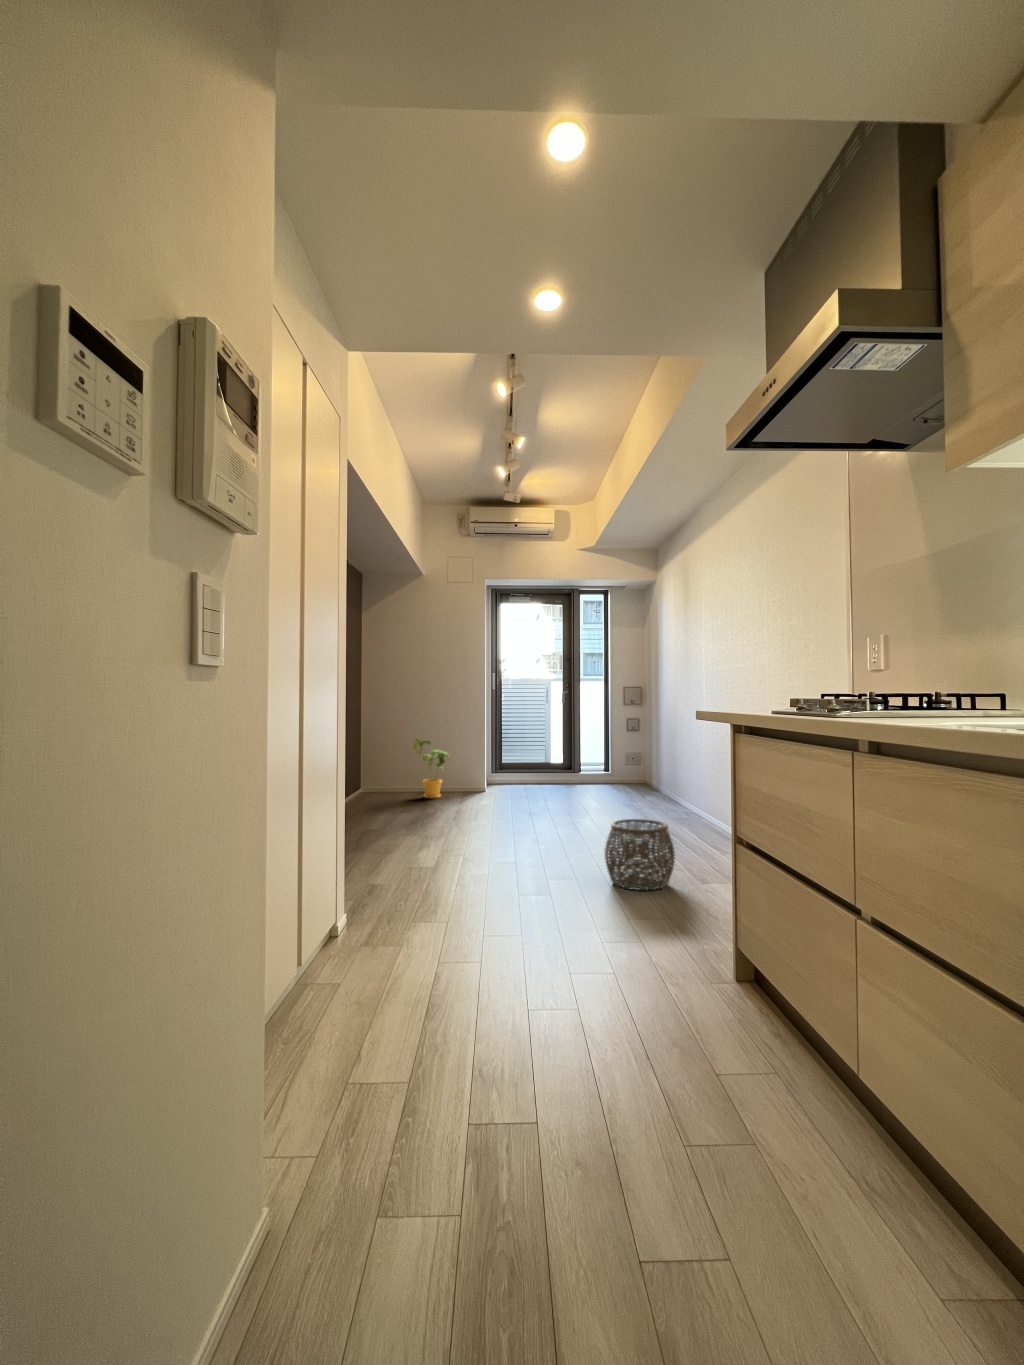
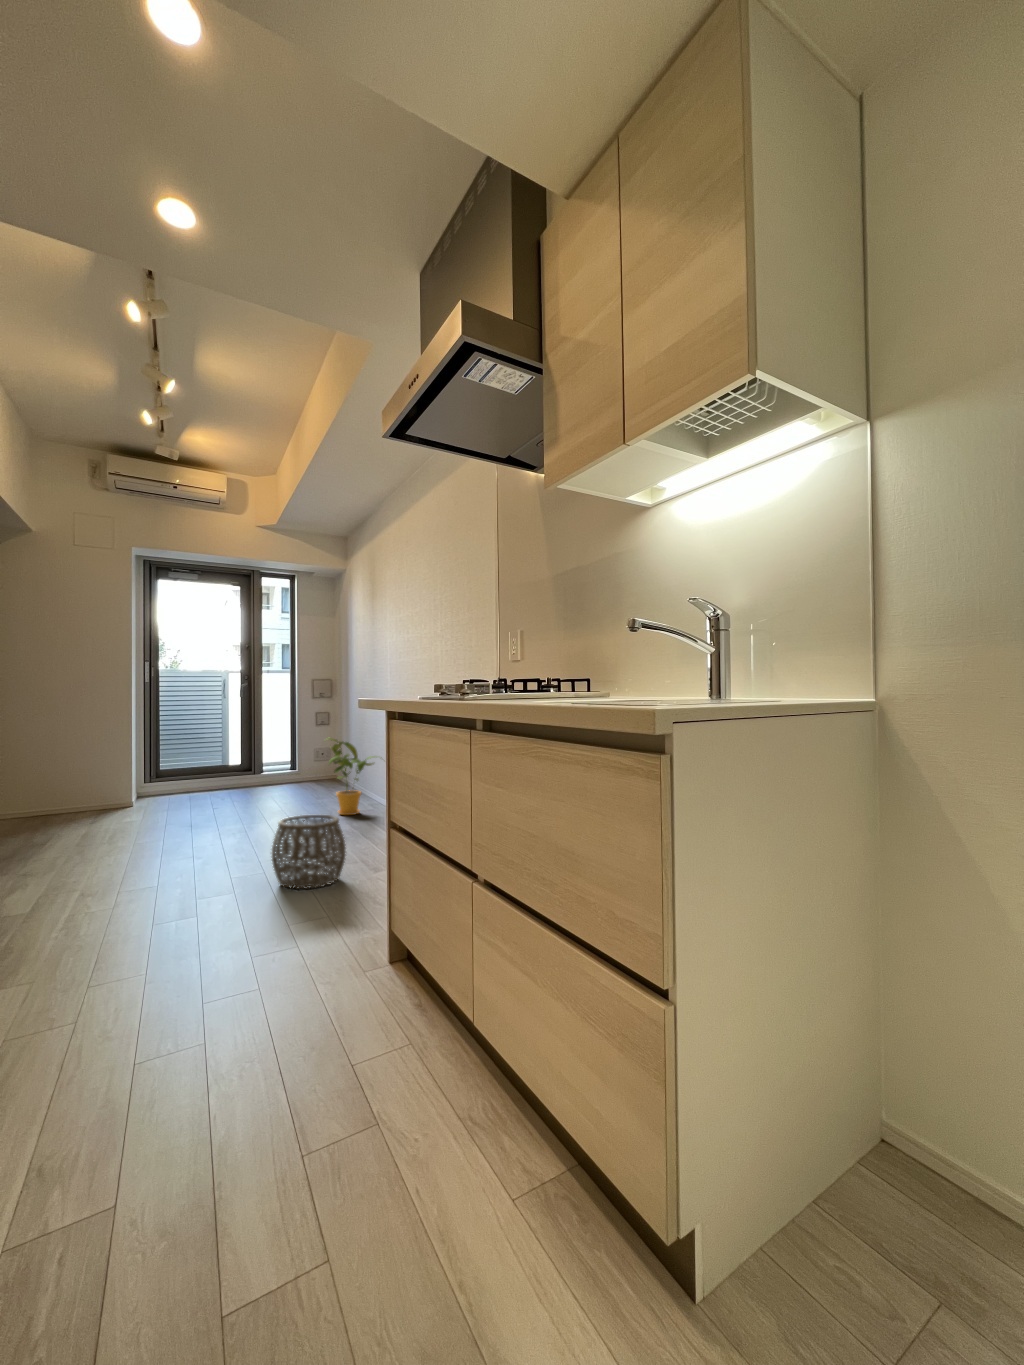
house plant: present [414,738,449,798] -> present [328,738,375,815]

